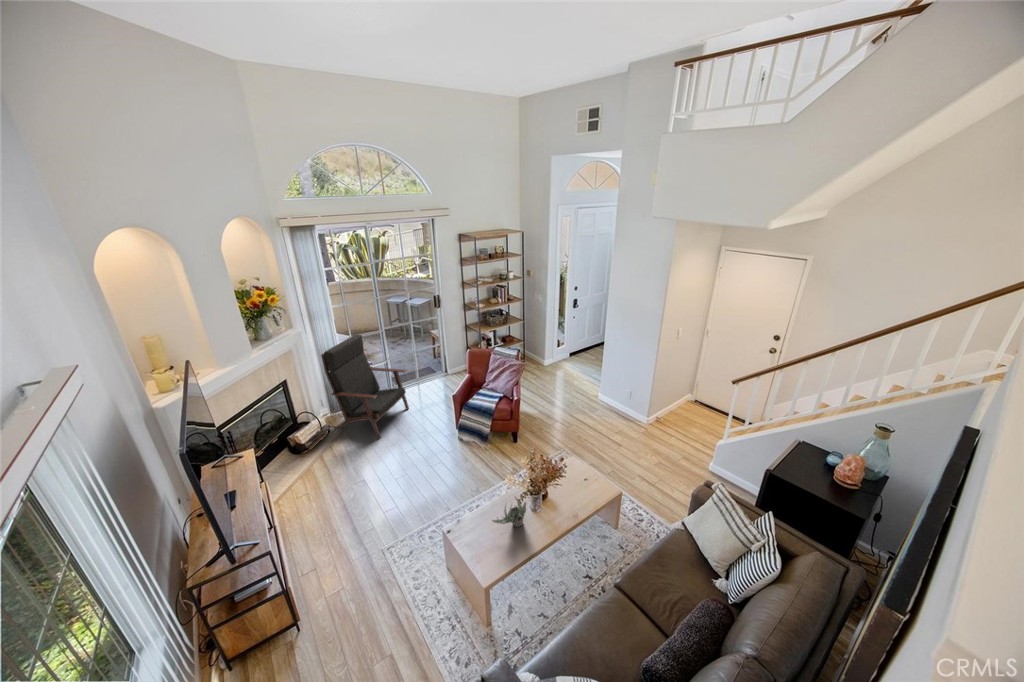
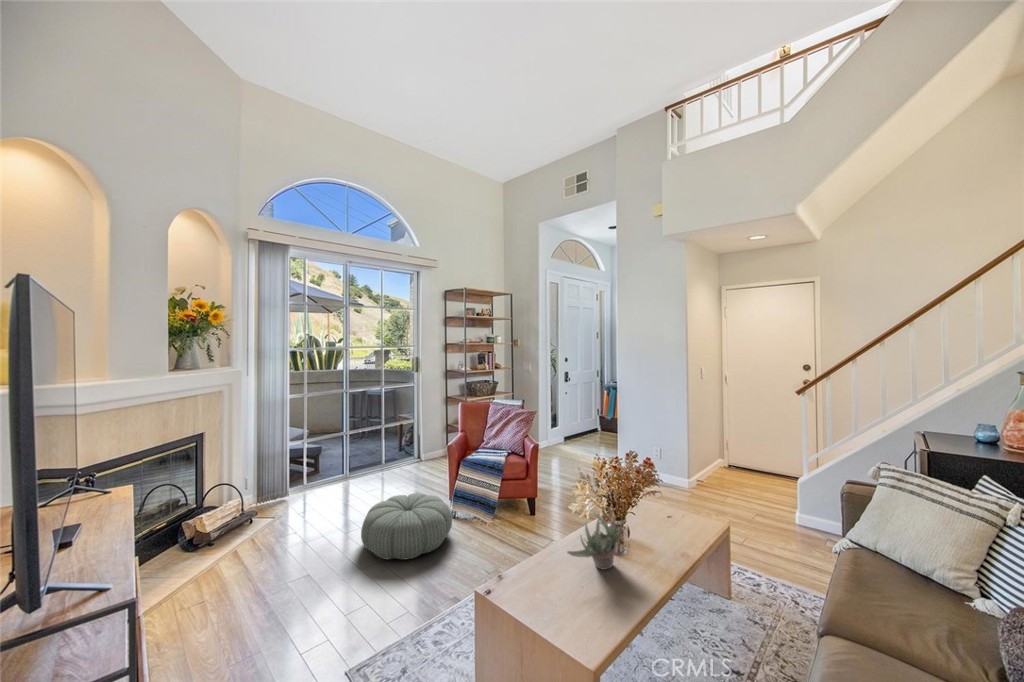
lounge chair: present [321,334,409,439] -> none [261,387,379,527]
pouf: none [395,426,455,474] -> present [361,493,452,559]

